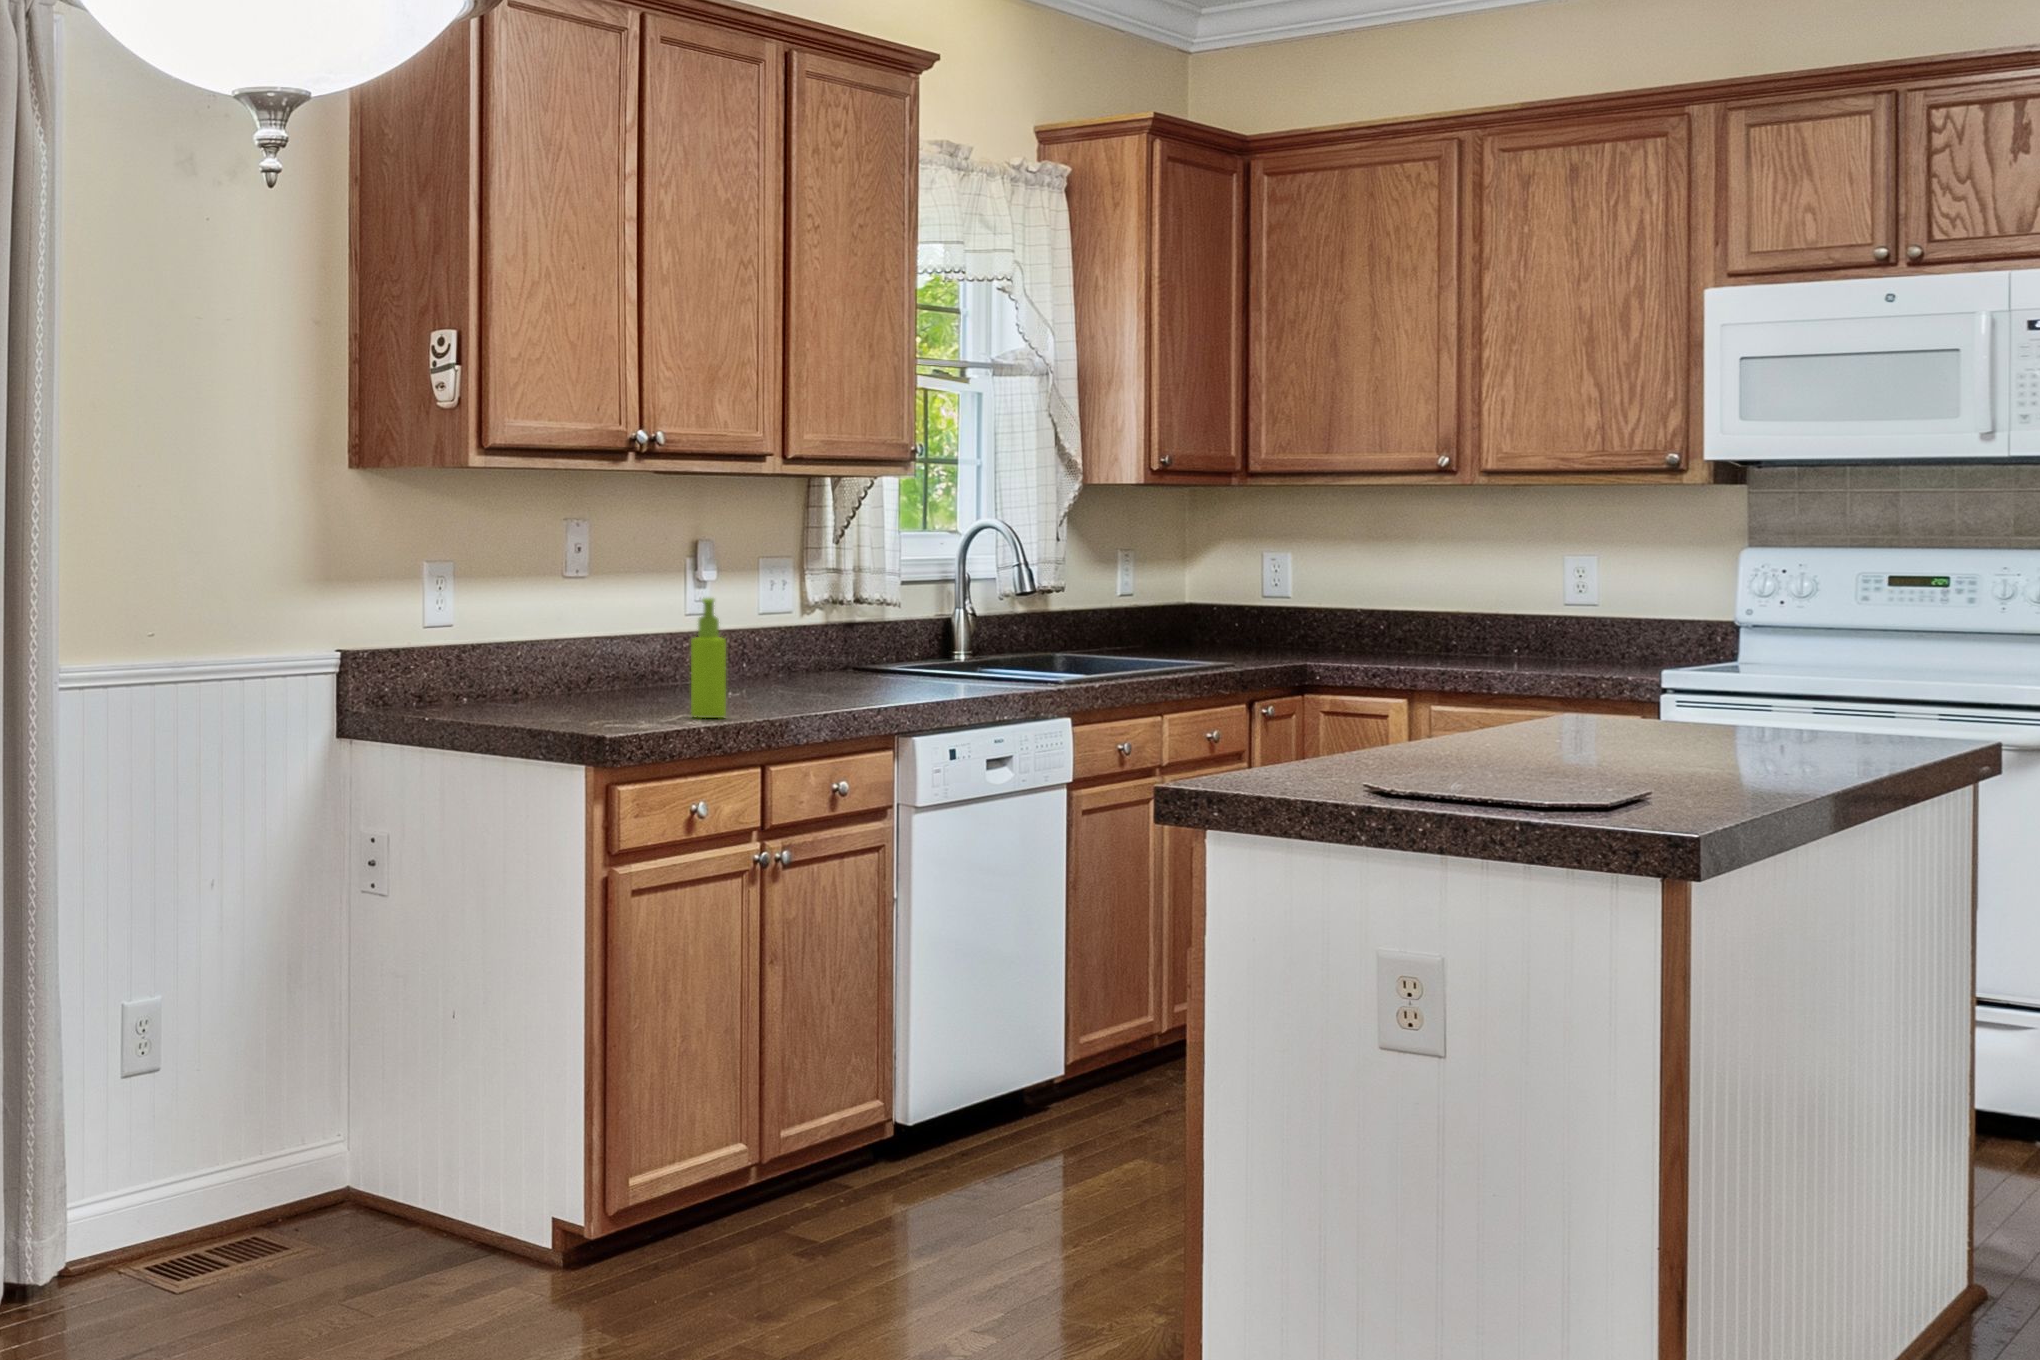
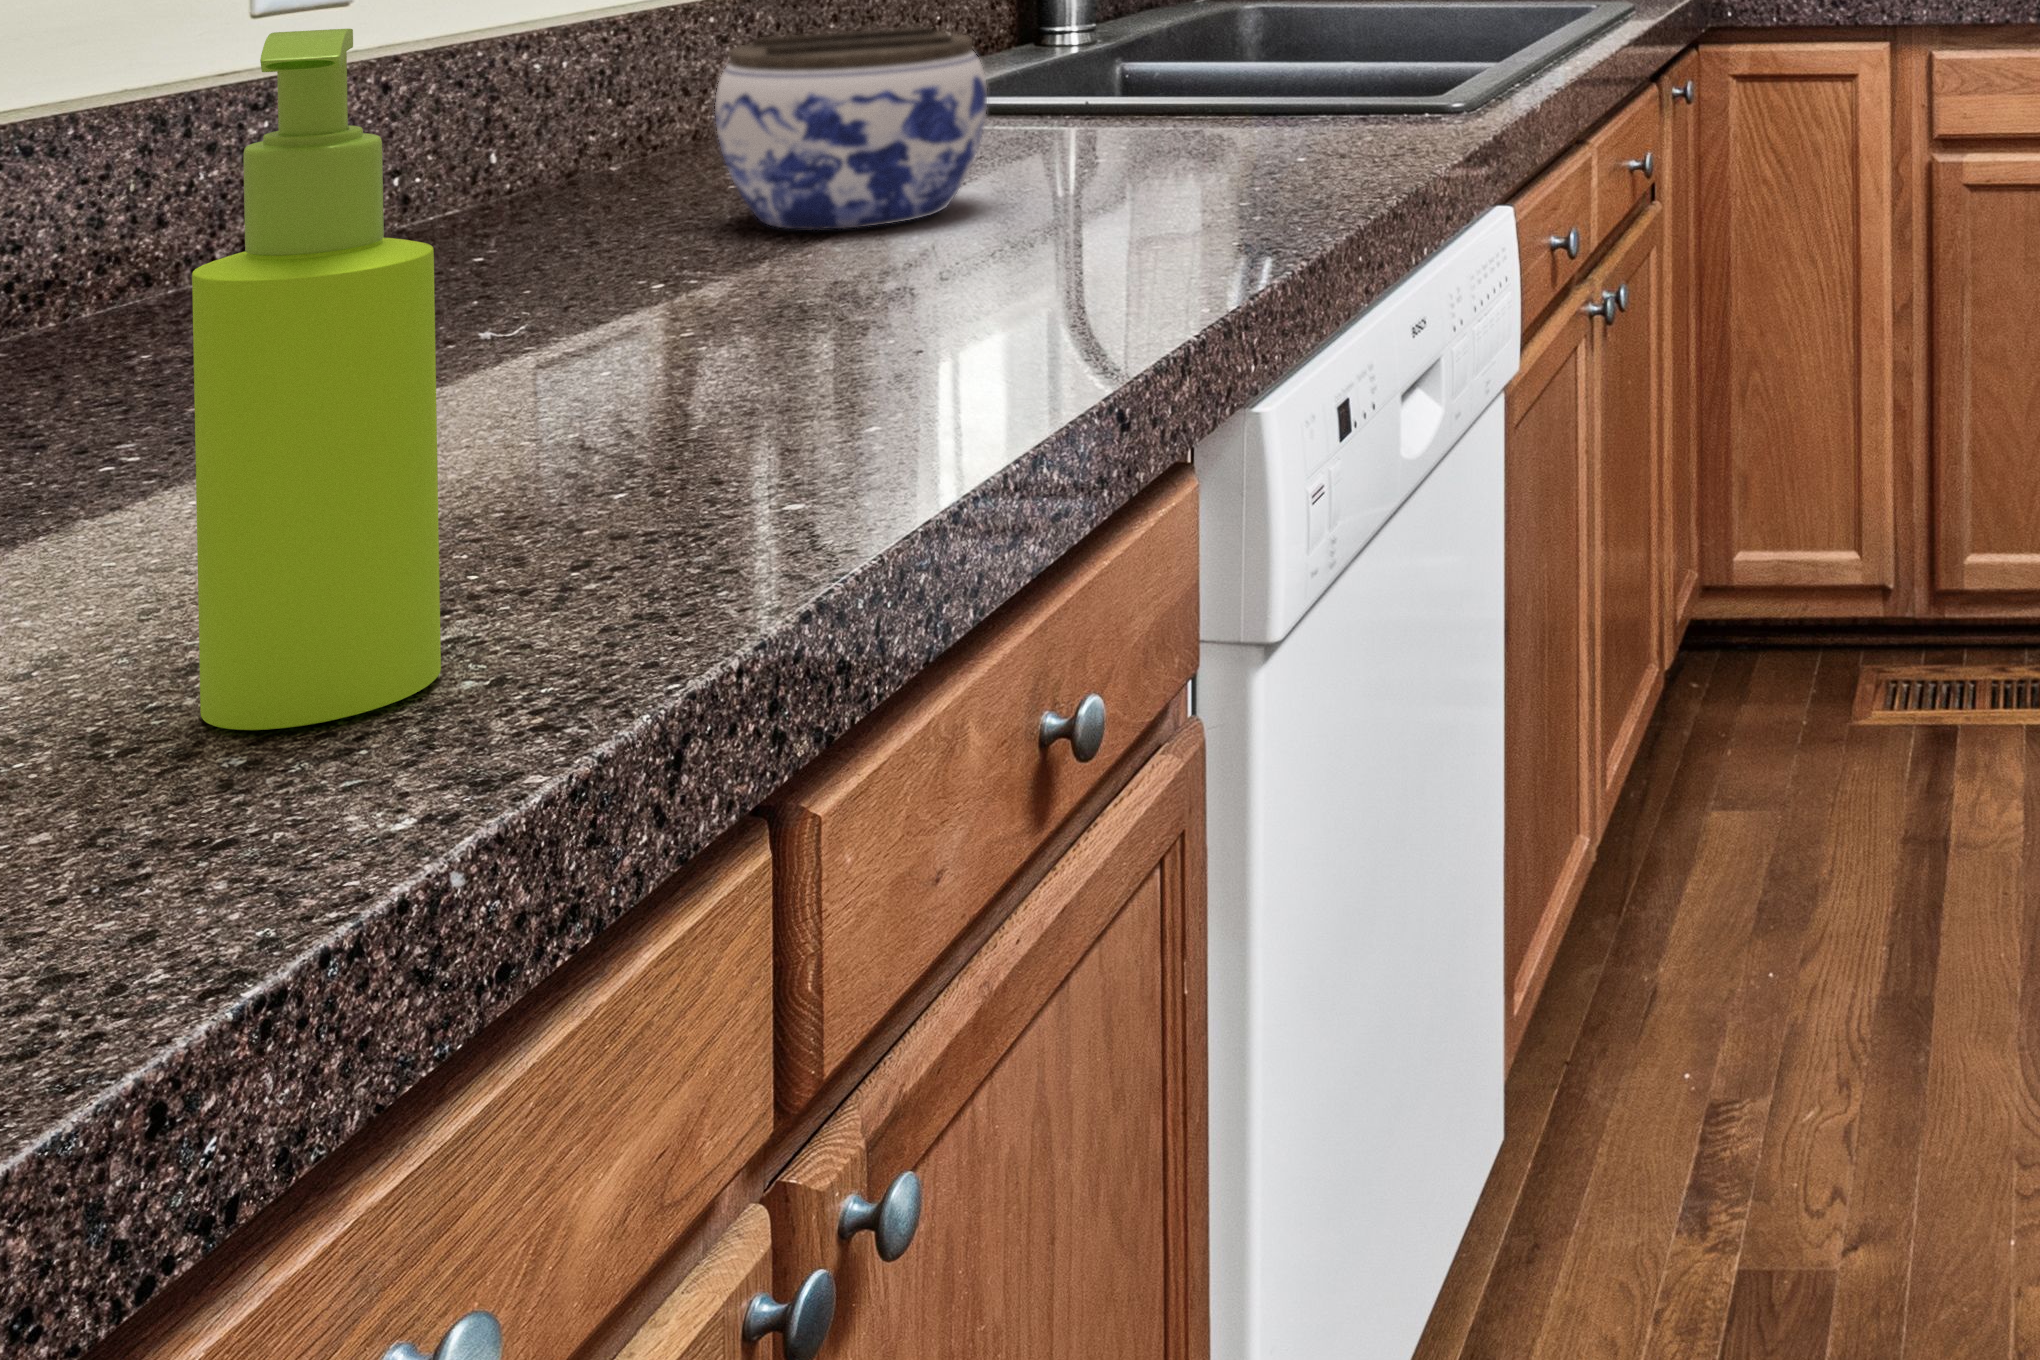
jar: none [801,633,878,691] -> present [715,27,987,230]

